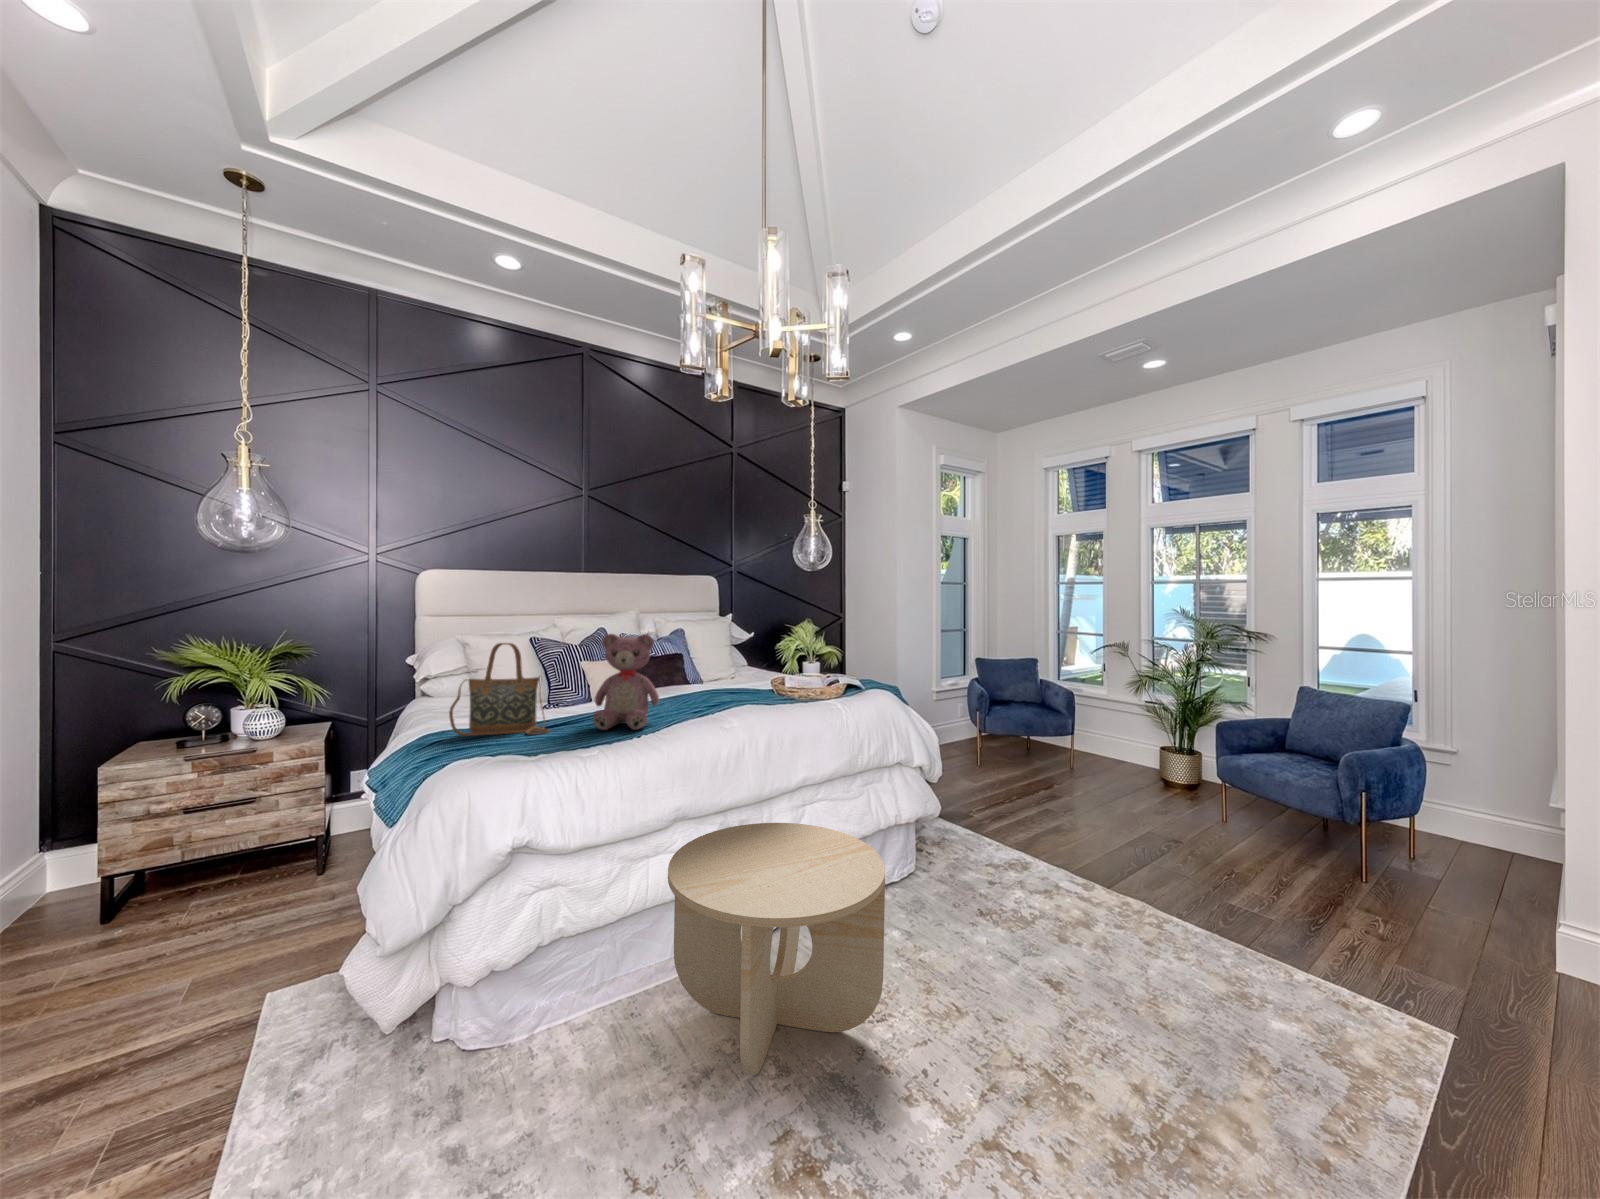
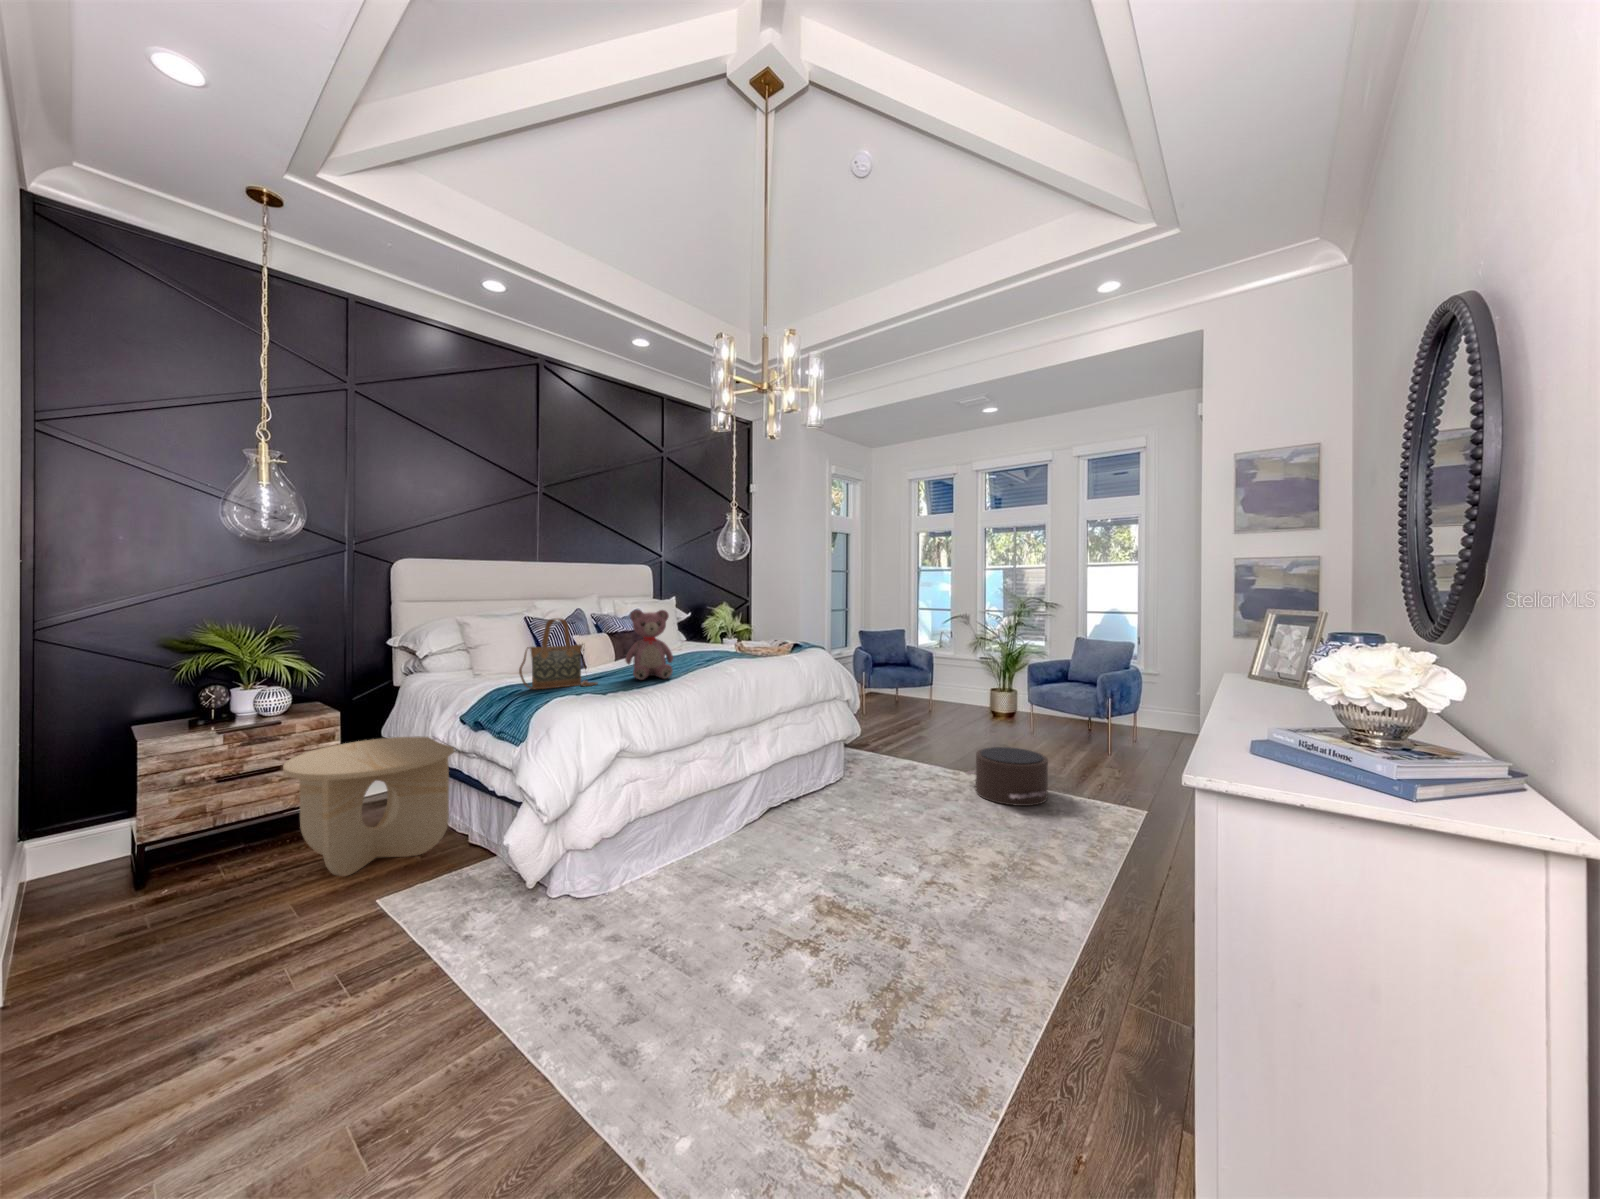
side table: present [668,823,885,1075] -> present [283,736,454,876]
pouf: none [1098,858,1246,975] -> present [966,747,1048,806]

